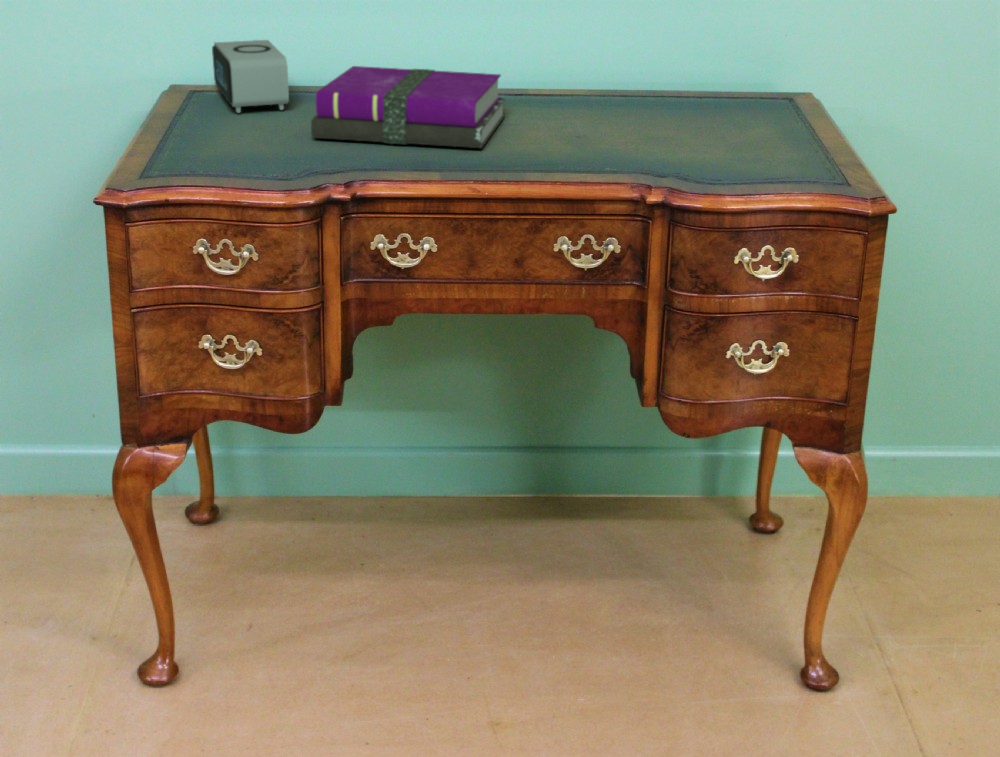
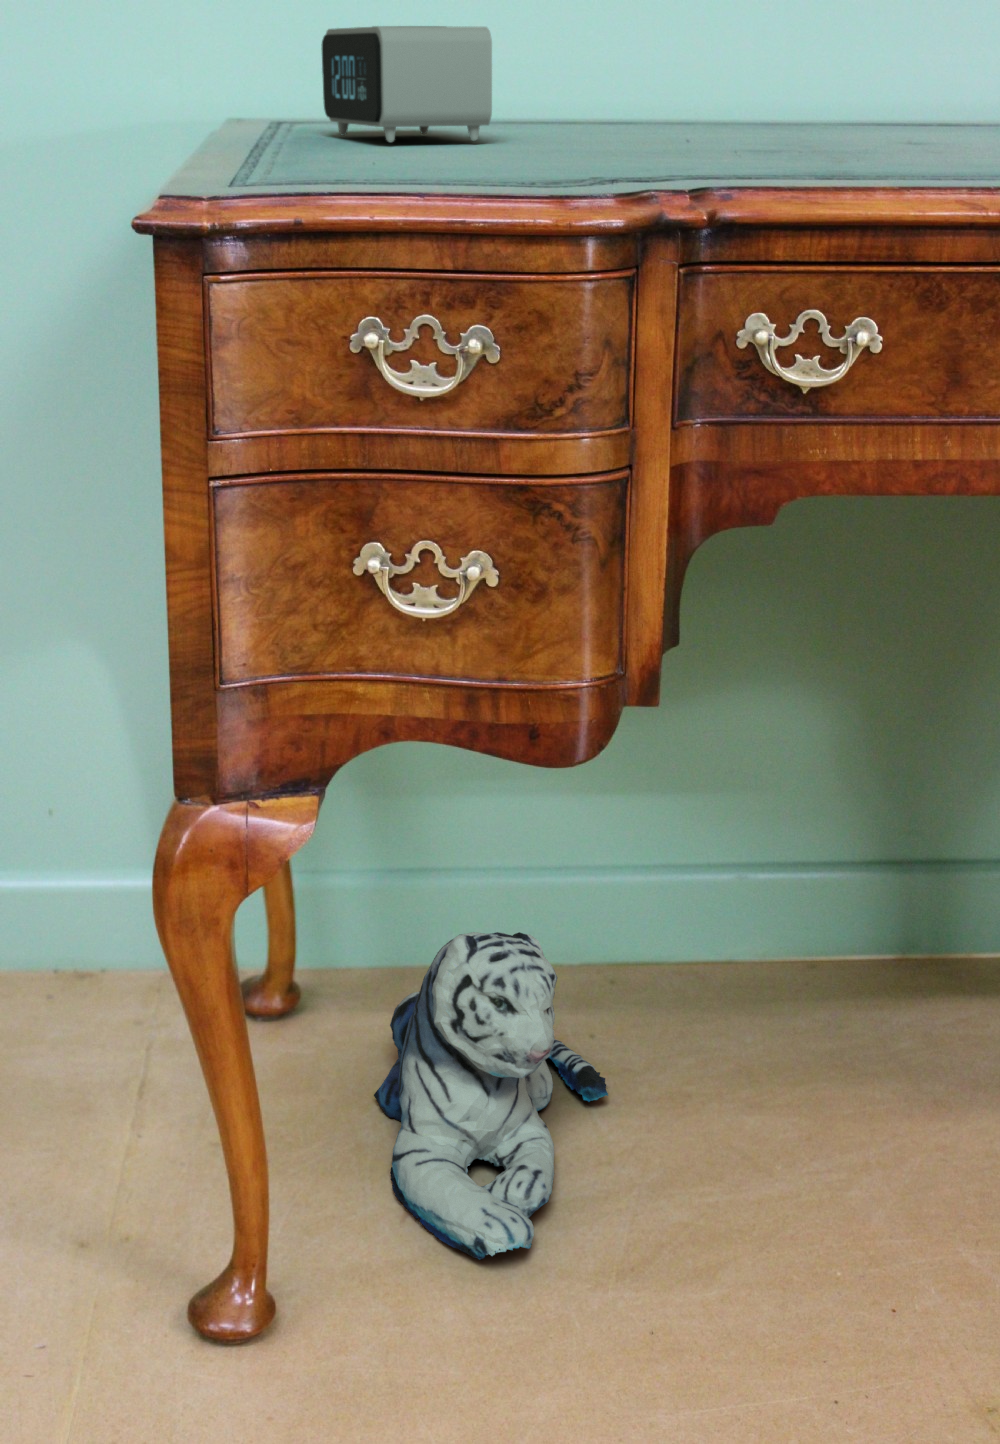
notebook: present [311,66,505,148] -> none [570,48,946,154]
plush toy: none [244,493,360,650] -> present [374,932,608,1260]

